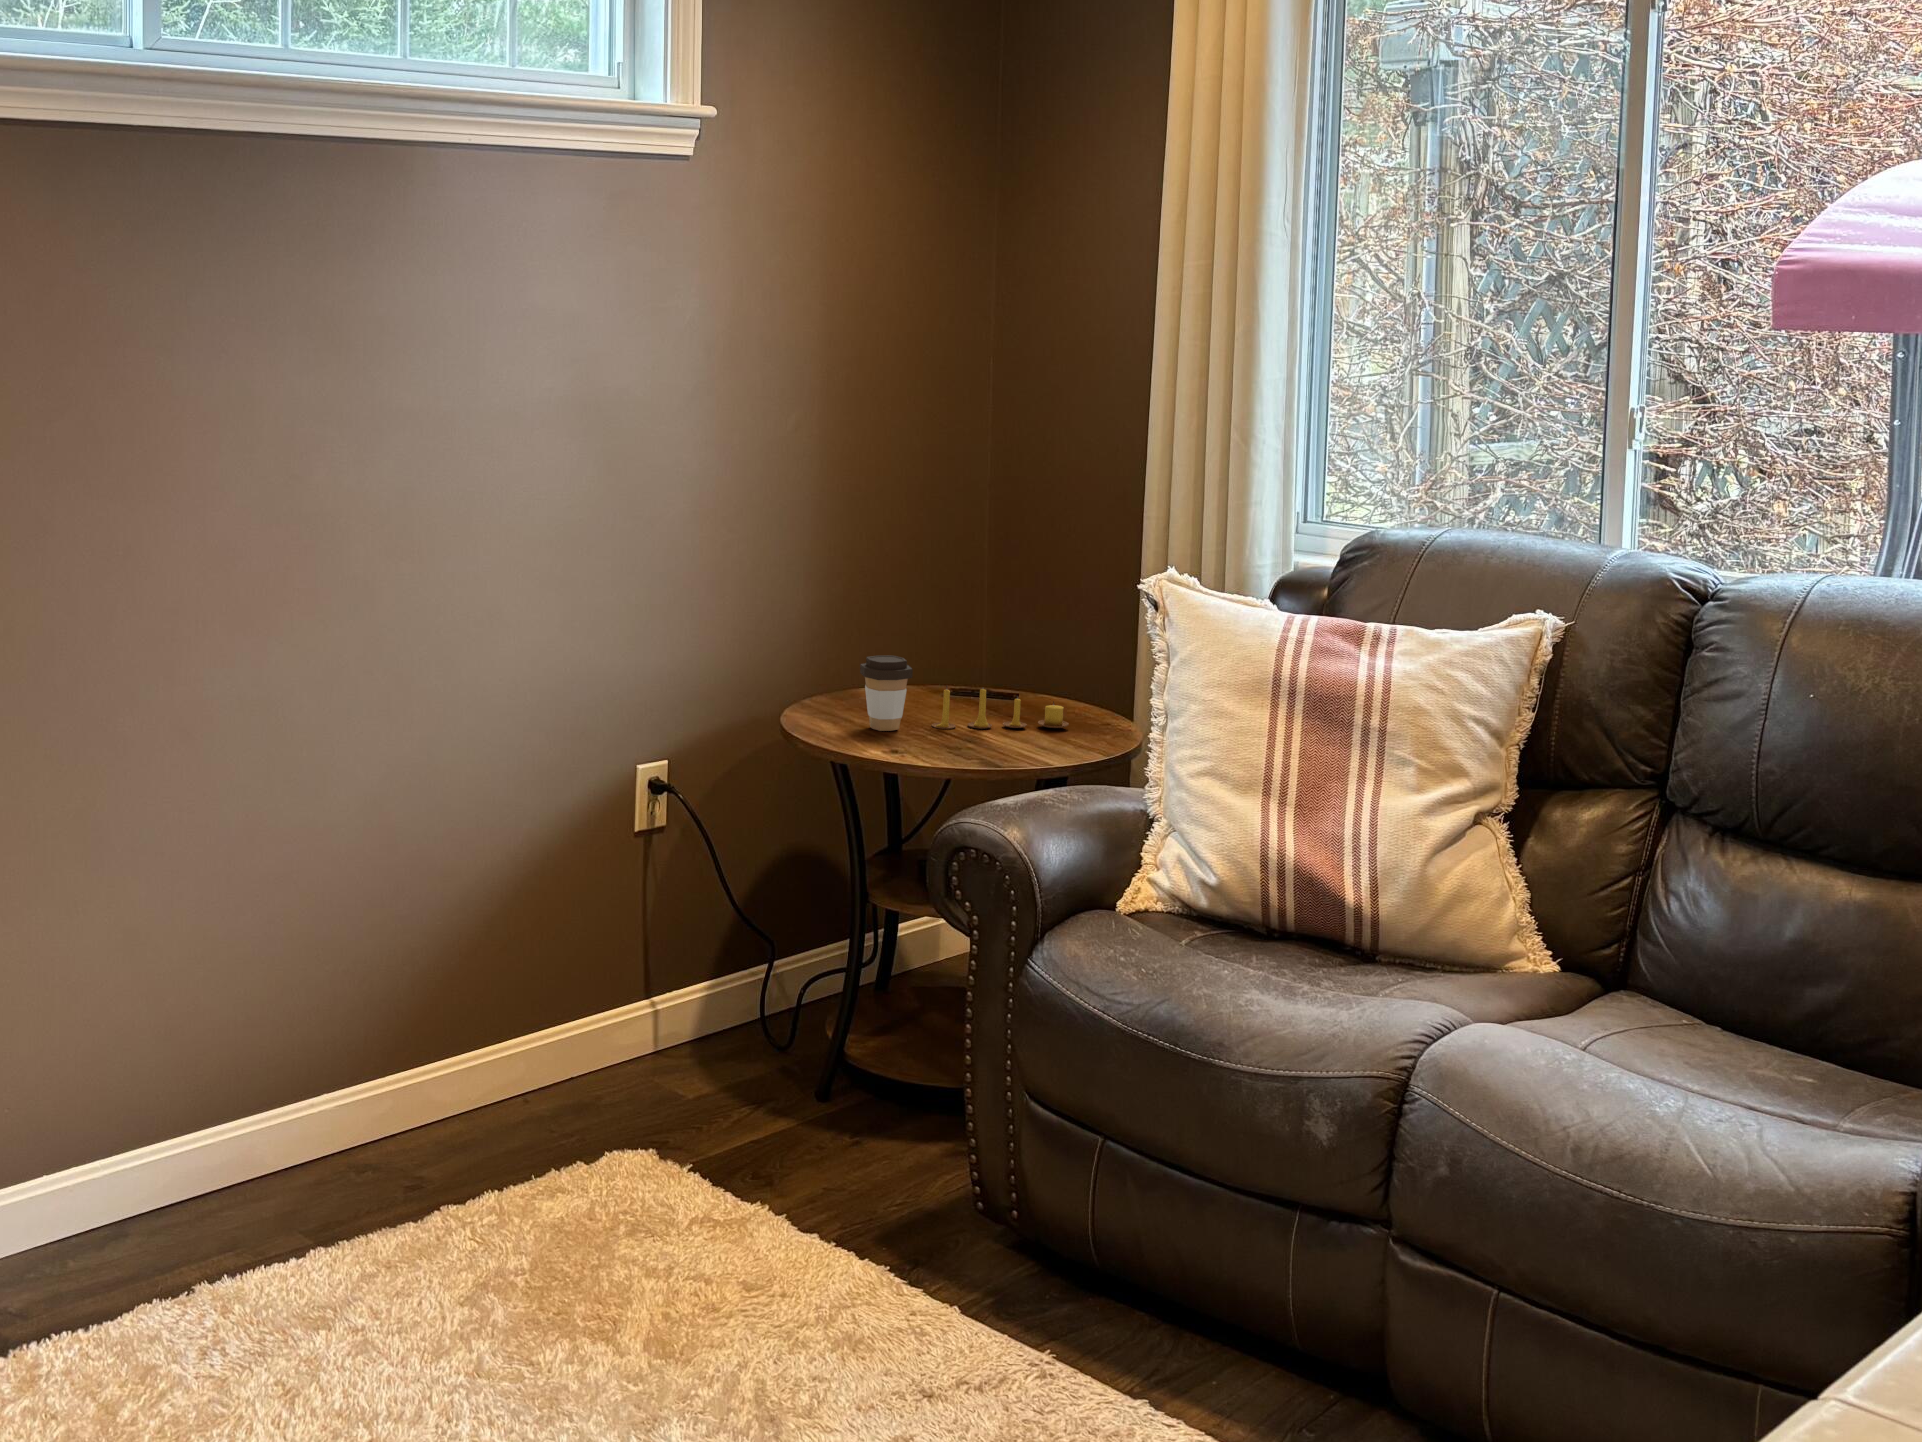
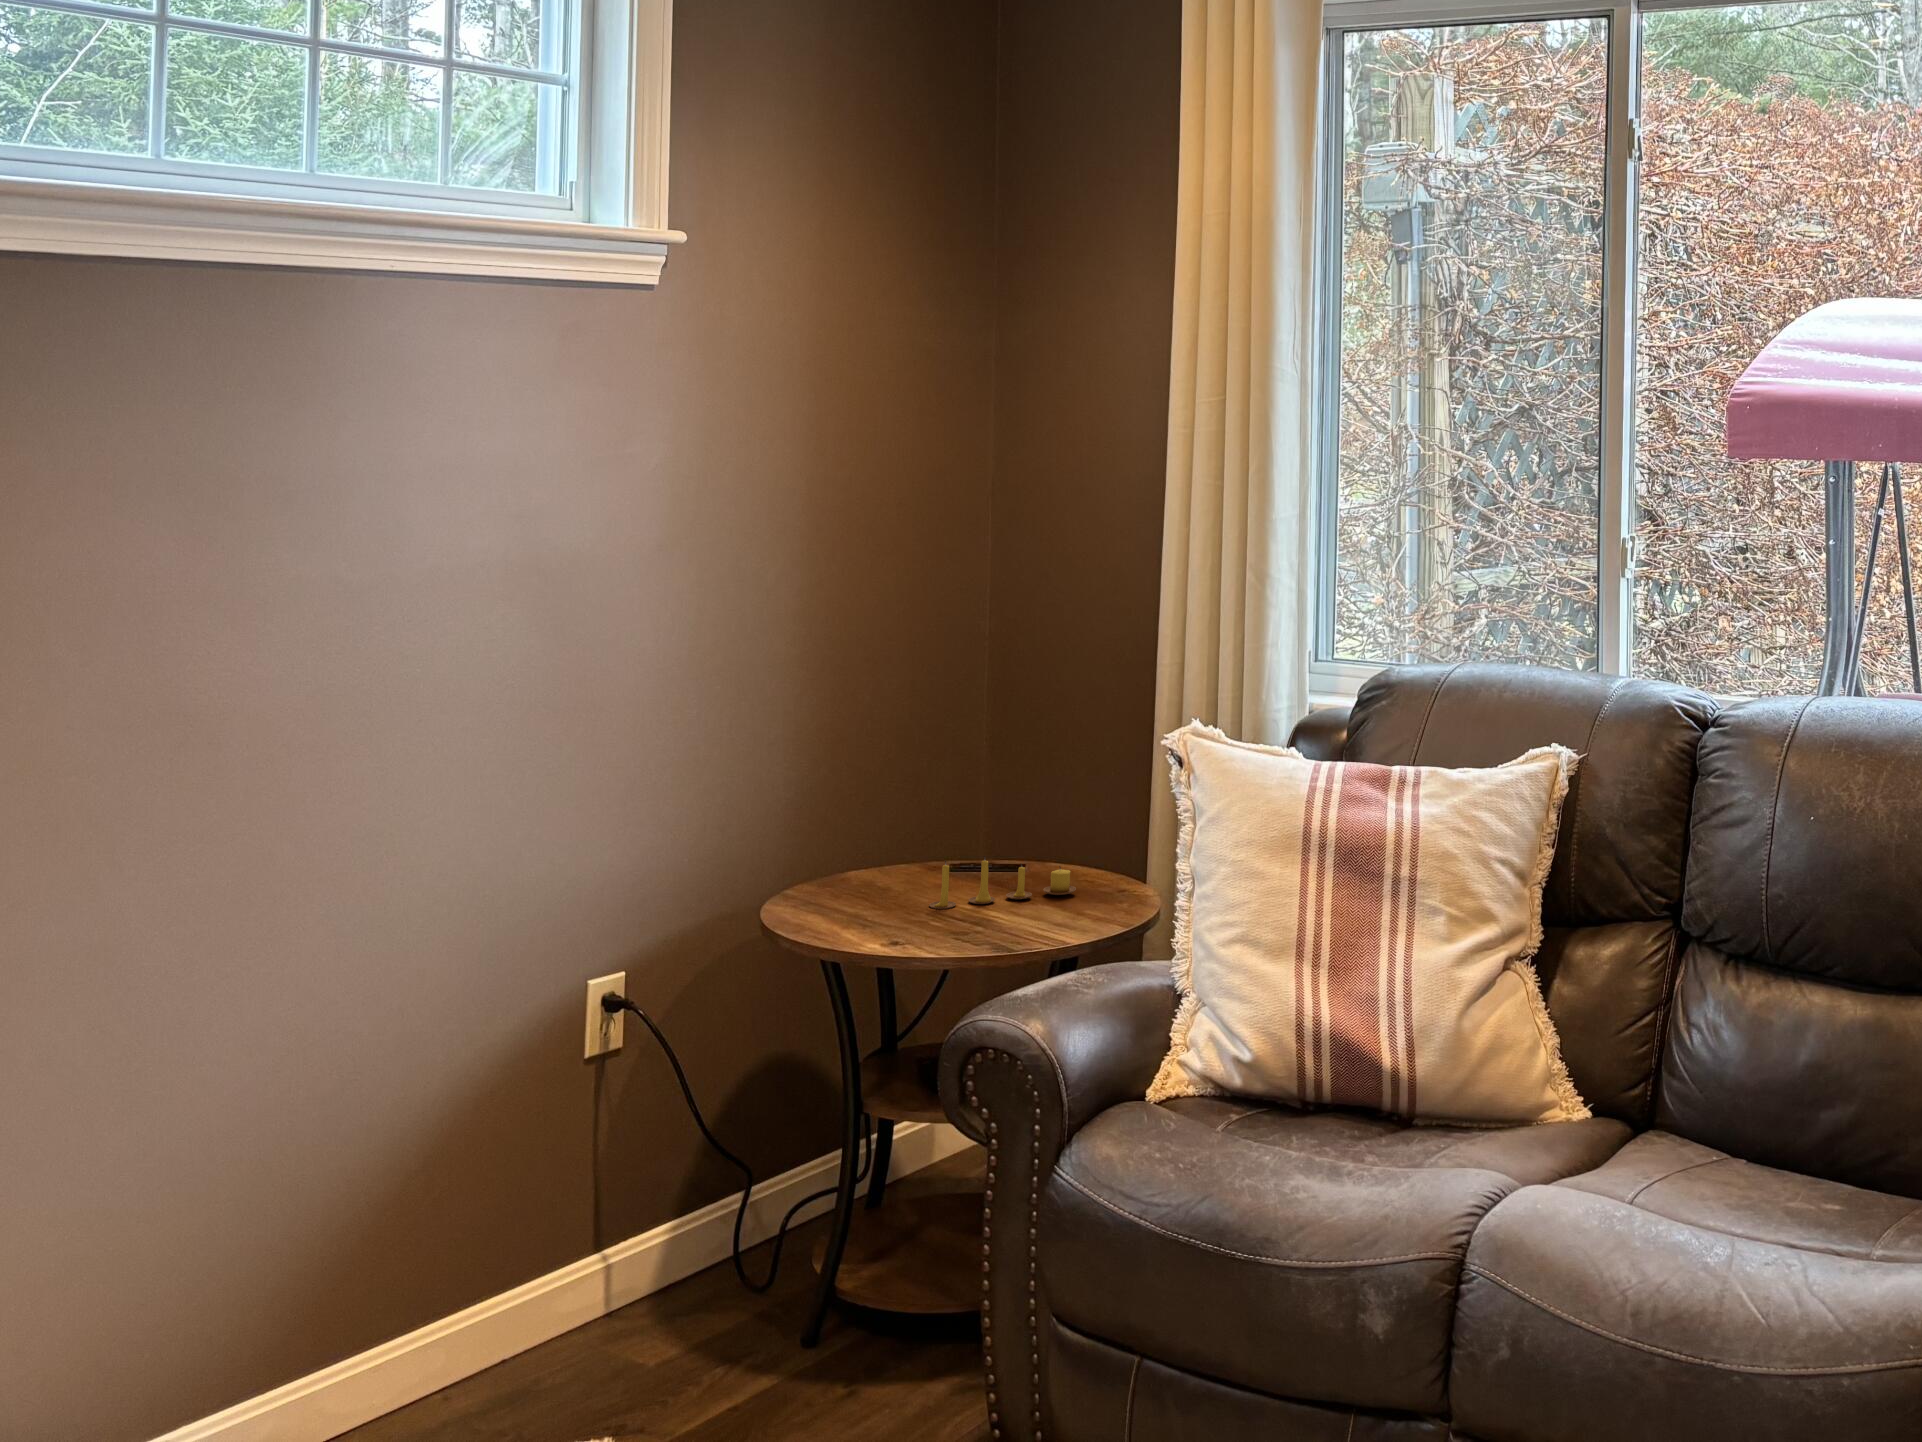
coffee cup: present [860,655,913,731] -> none [850,833,909,919]

